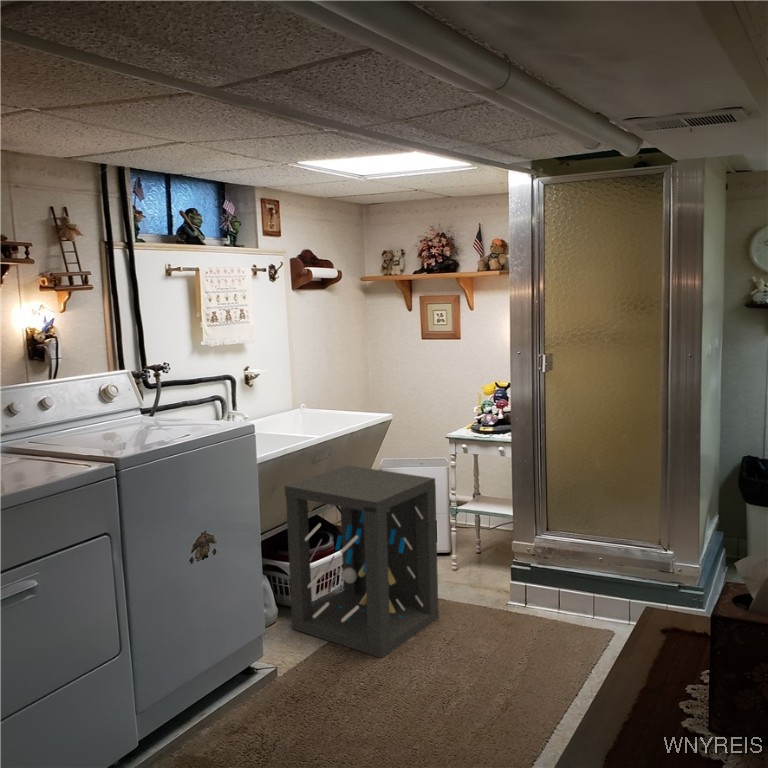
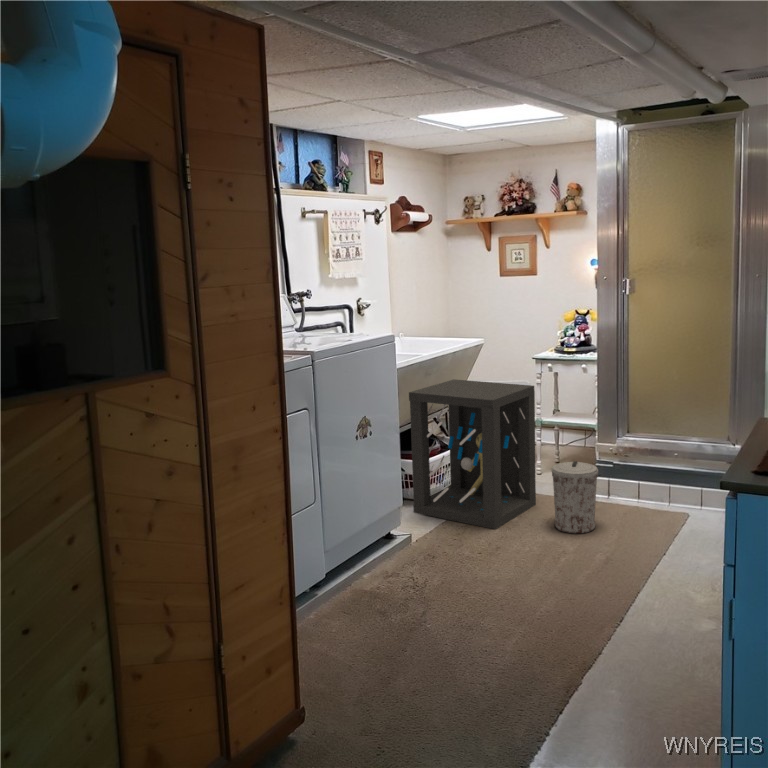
trash can: none [449,575,505,668] -> present [552,461,598,533]

